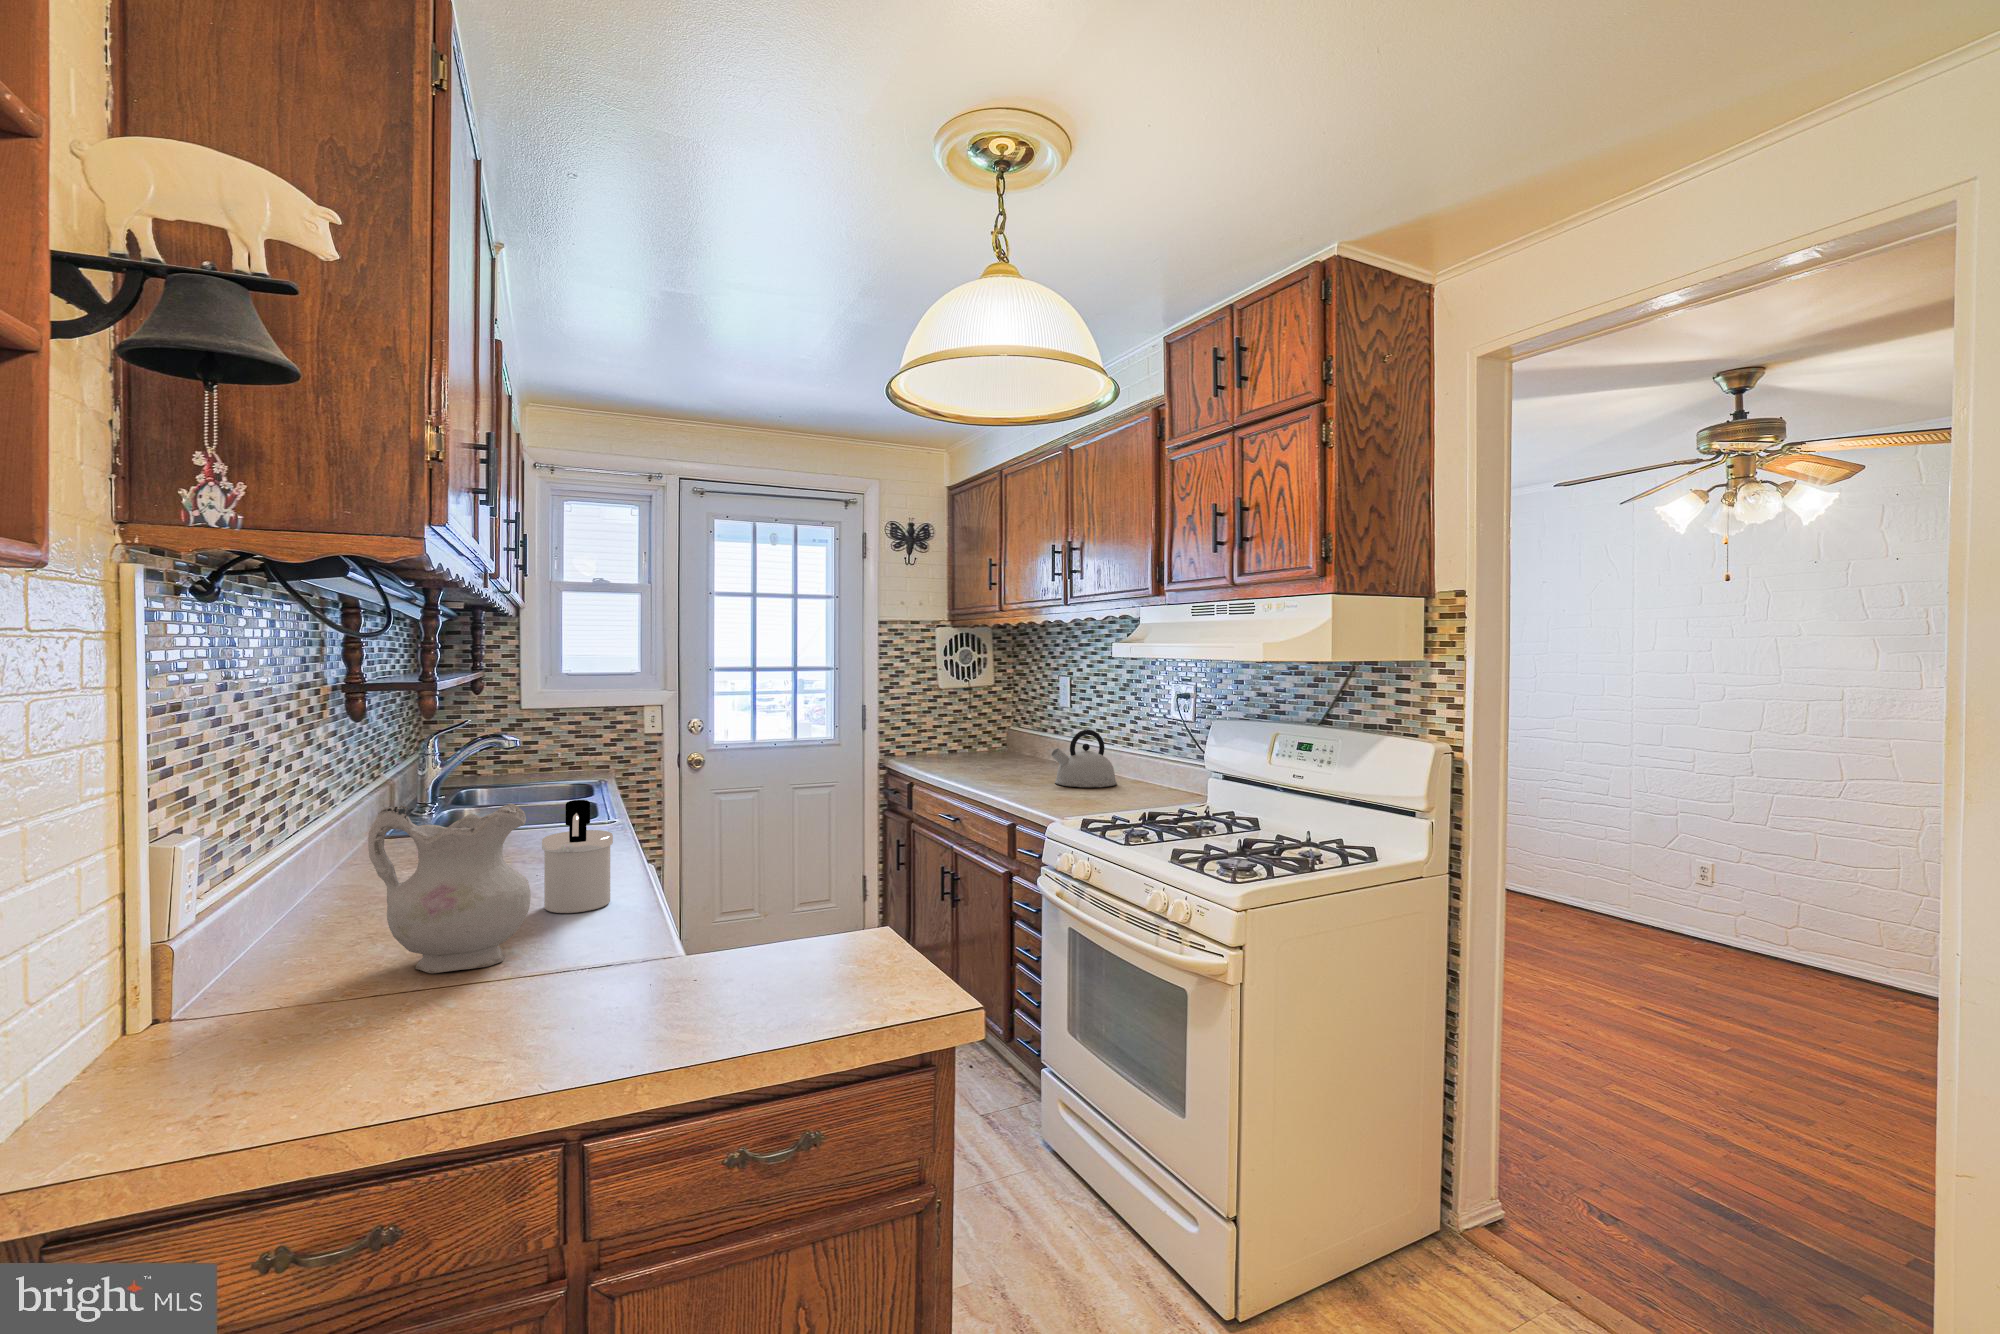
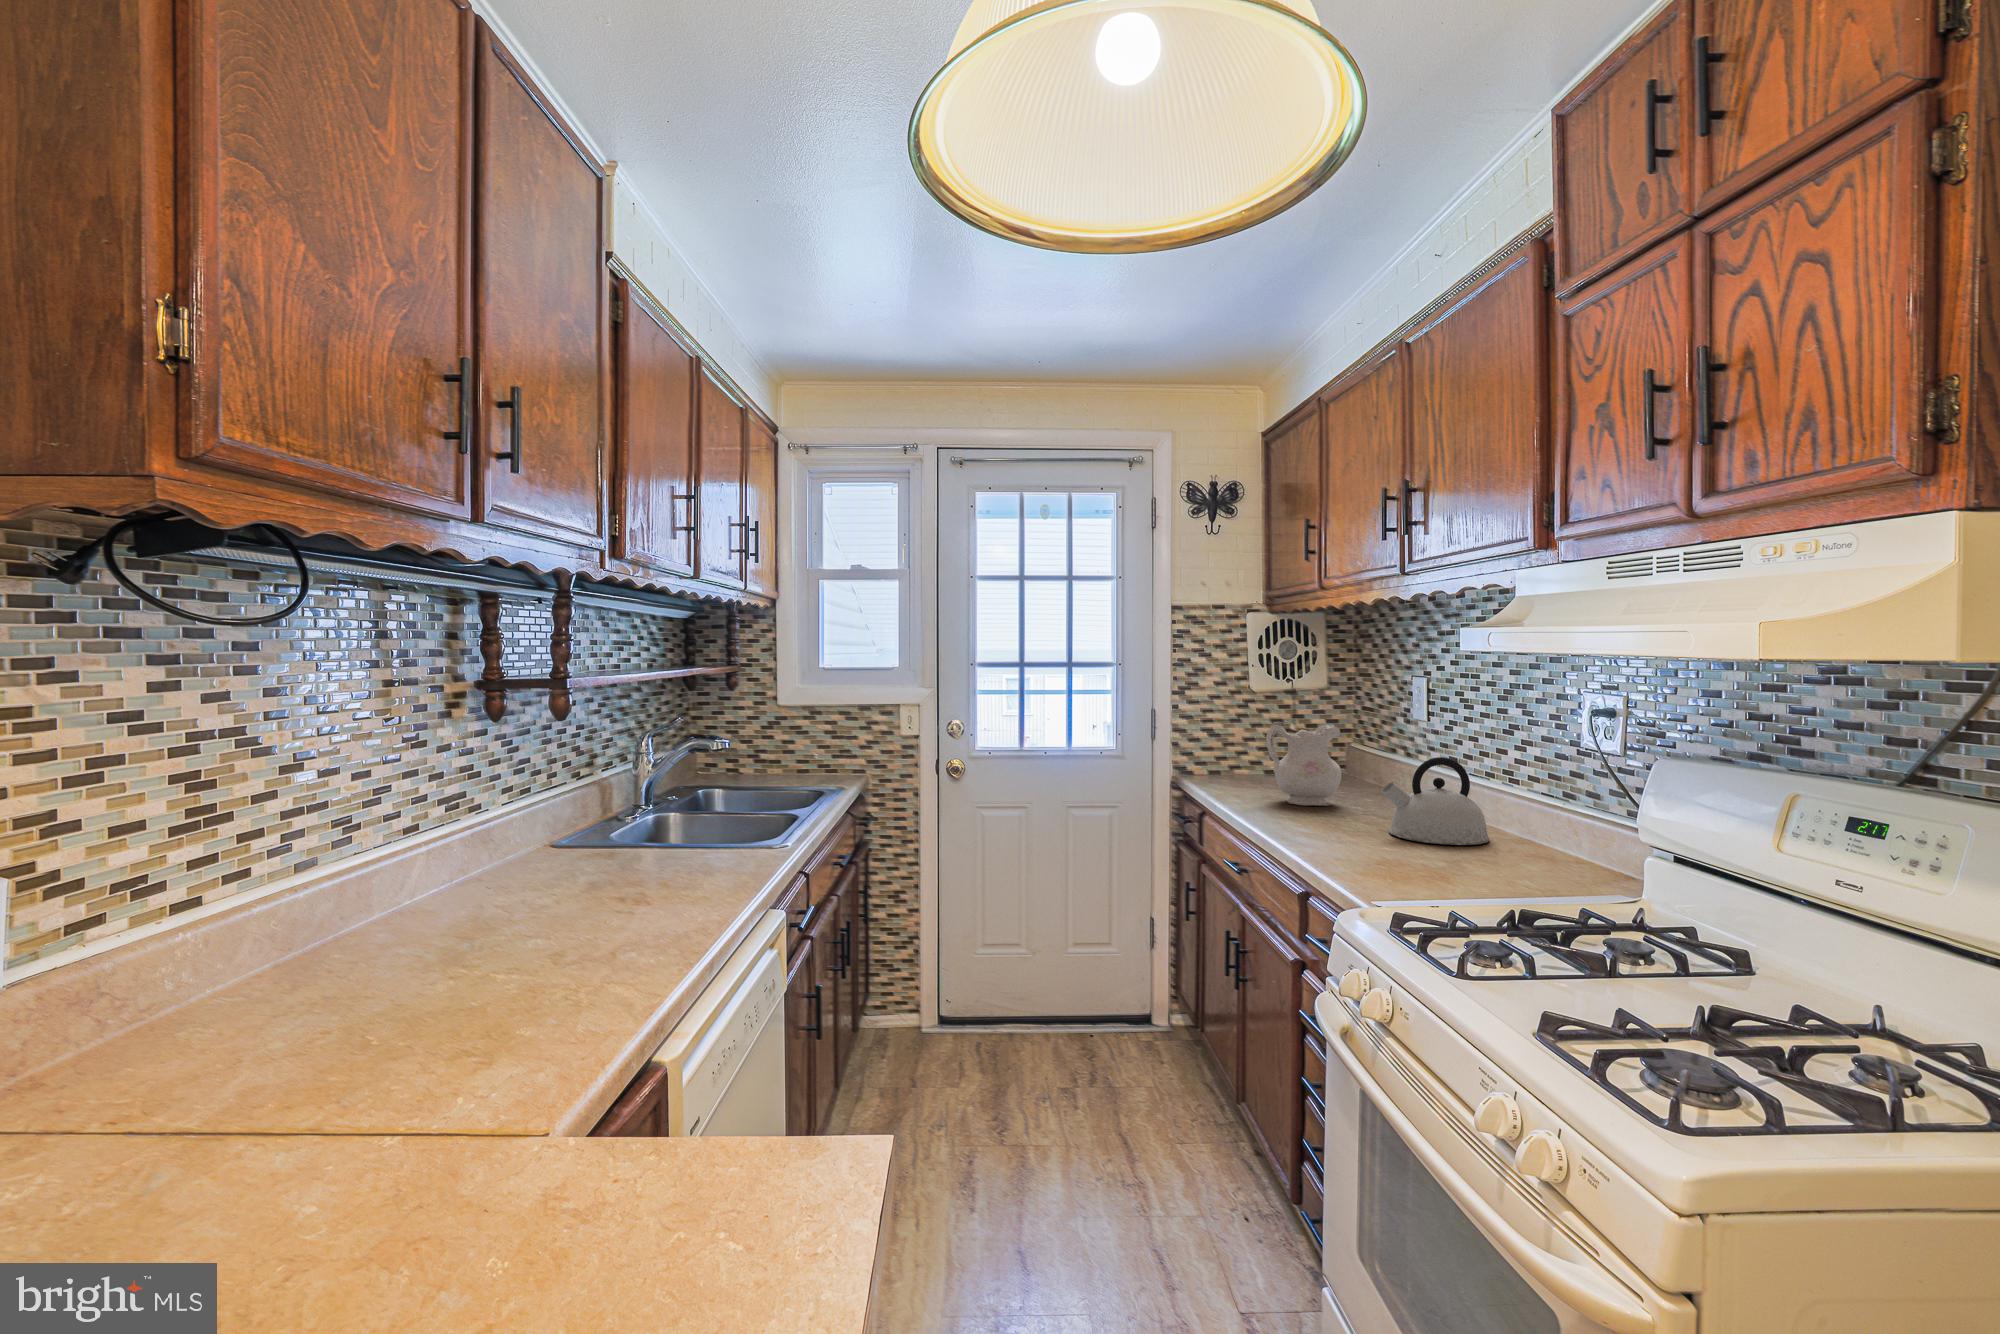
soap dispenser: present [542,800,613,913] -> none [563,836,654,989]
ceramic pitcher: present [368,804,531,973] -> present [1266,722,1341,806]

